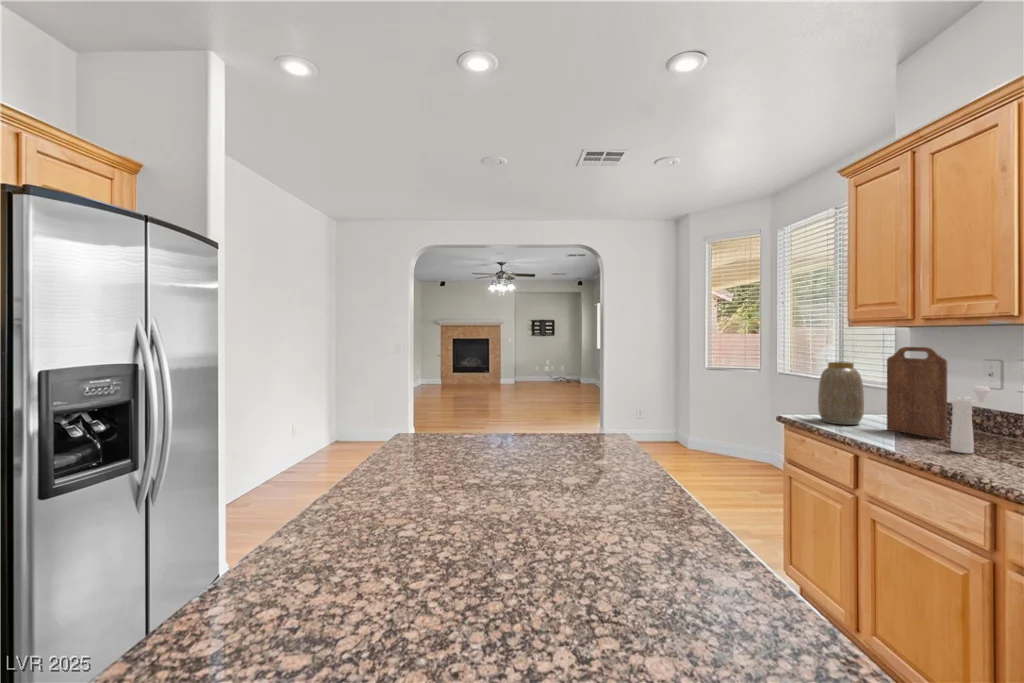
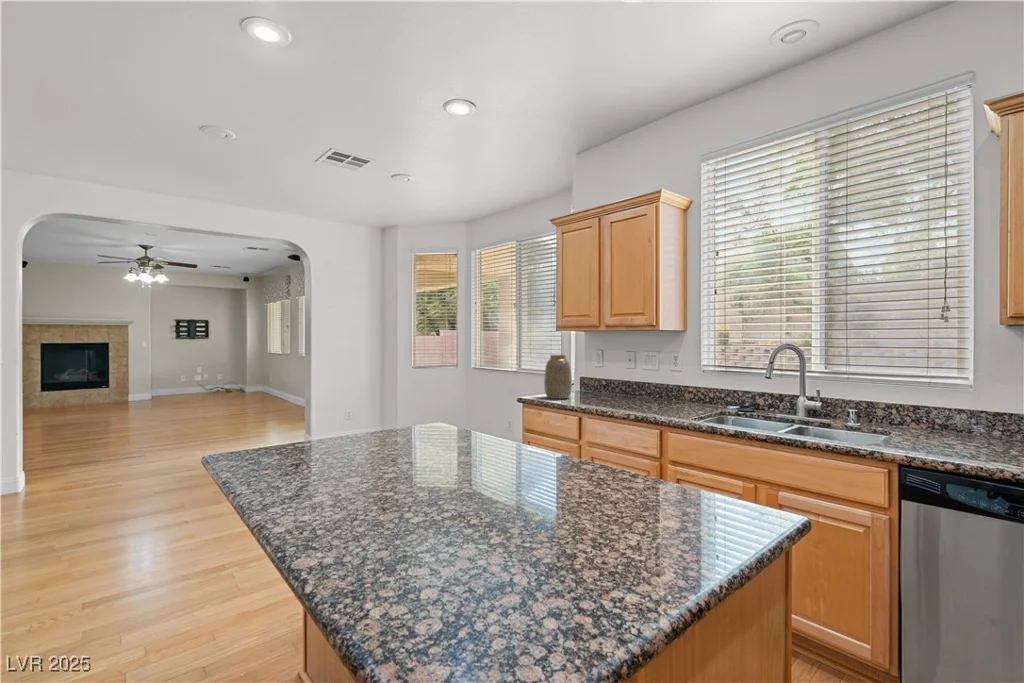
cutting board: present [887,347,947,439] -> none [586,344,619,401]
pepper mill: present [951,386,990,453] -> none [627,367,642,407]

